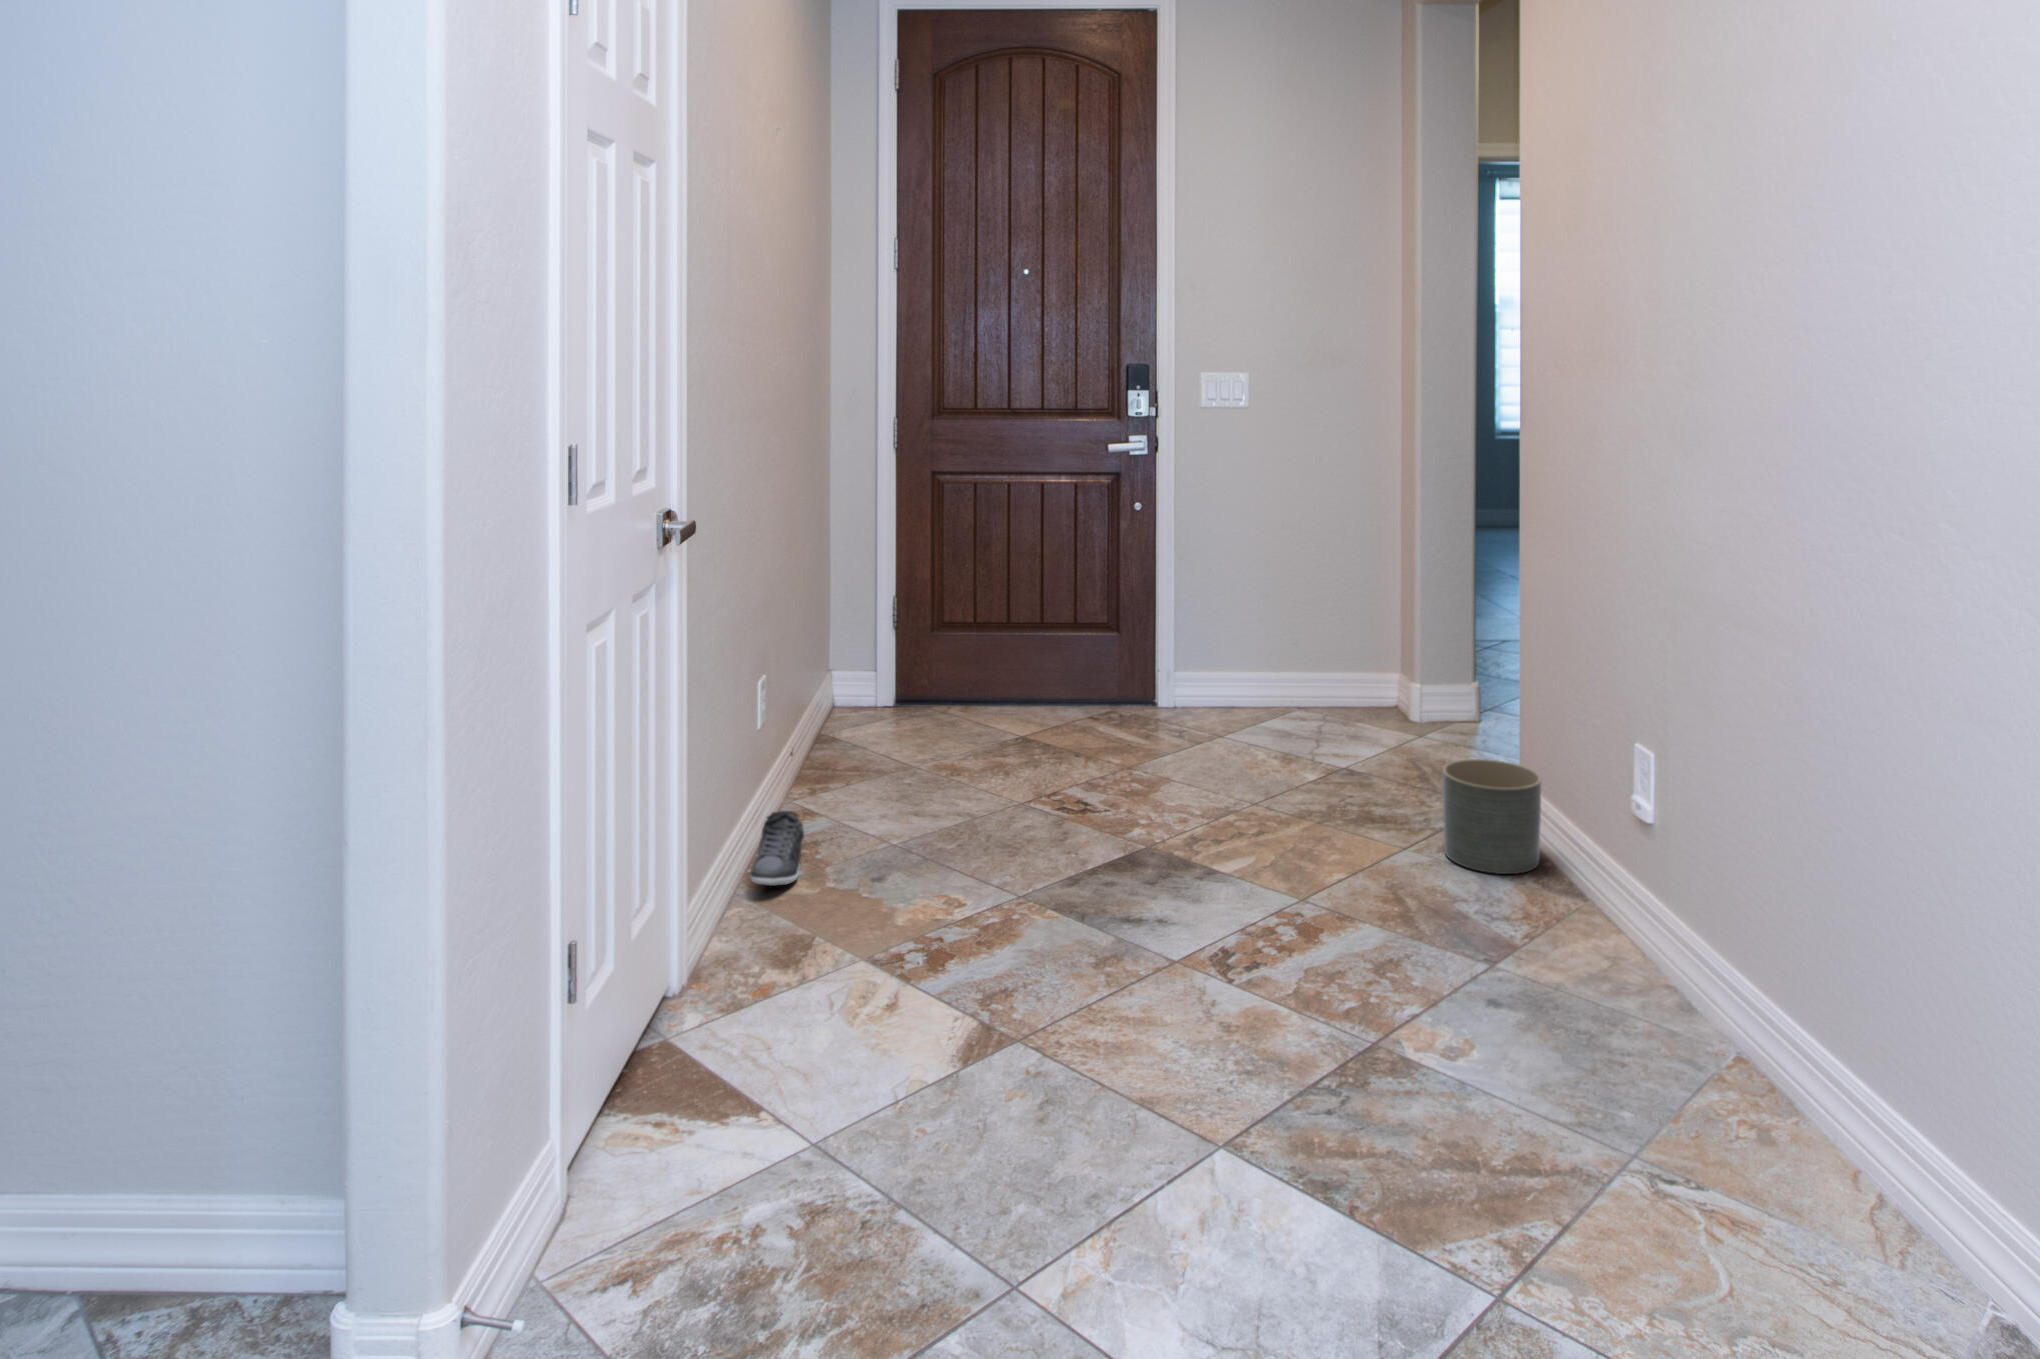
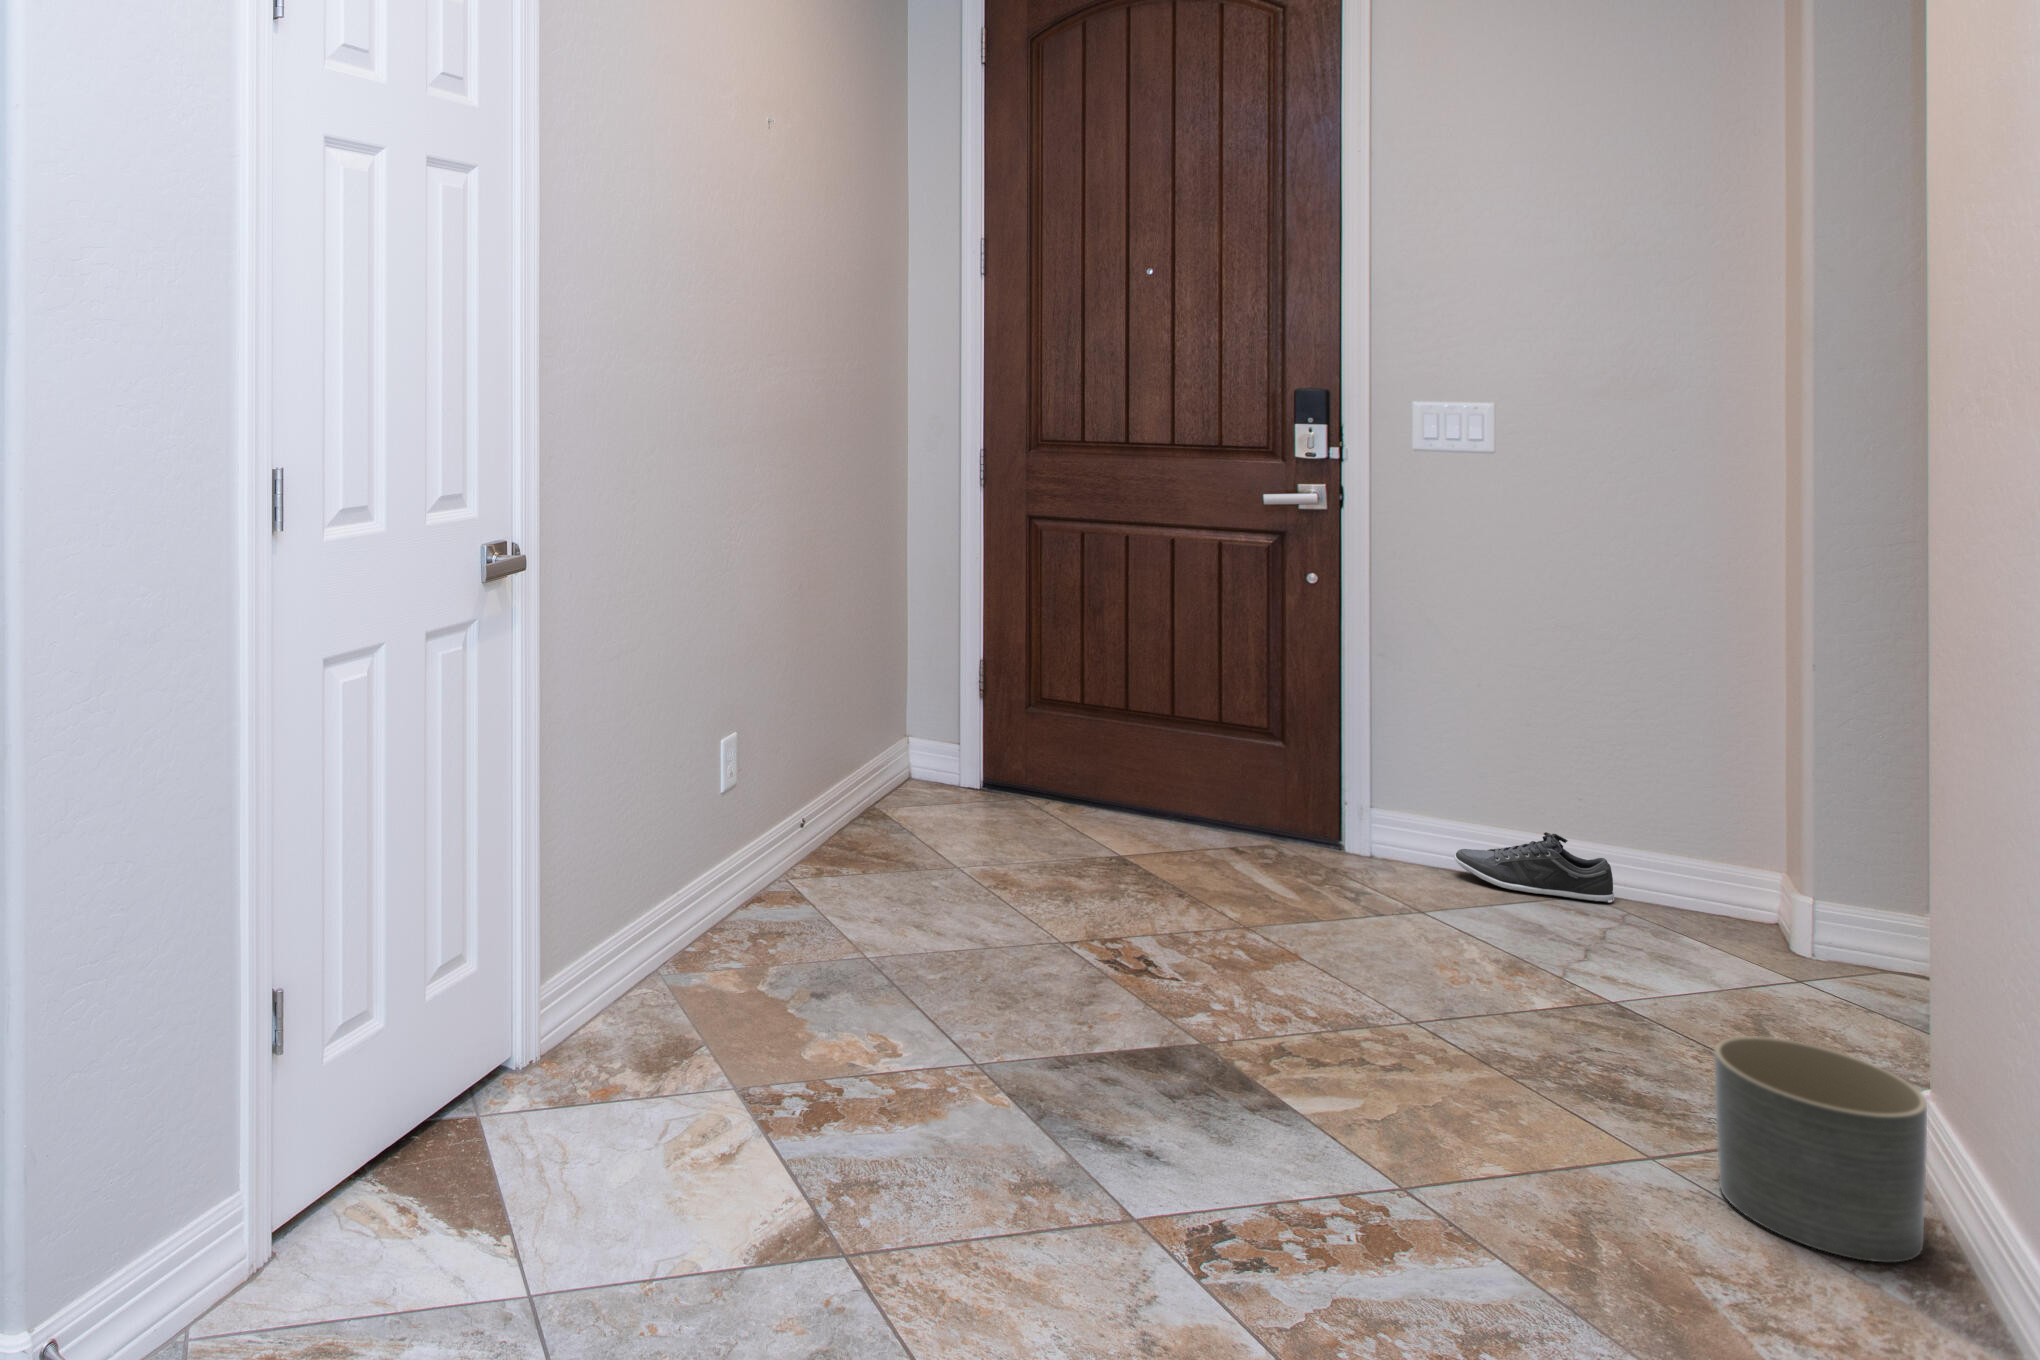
shoe: present [751,811,804,886] -> present [1454,832,1614,903]

